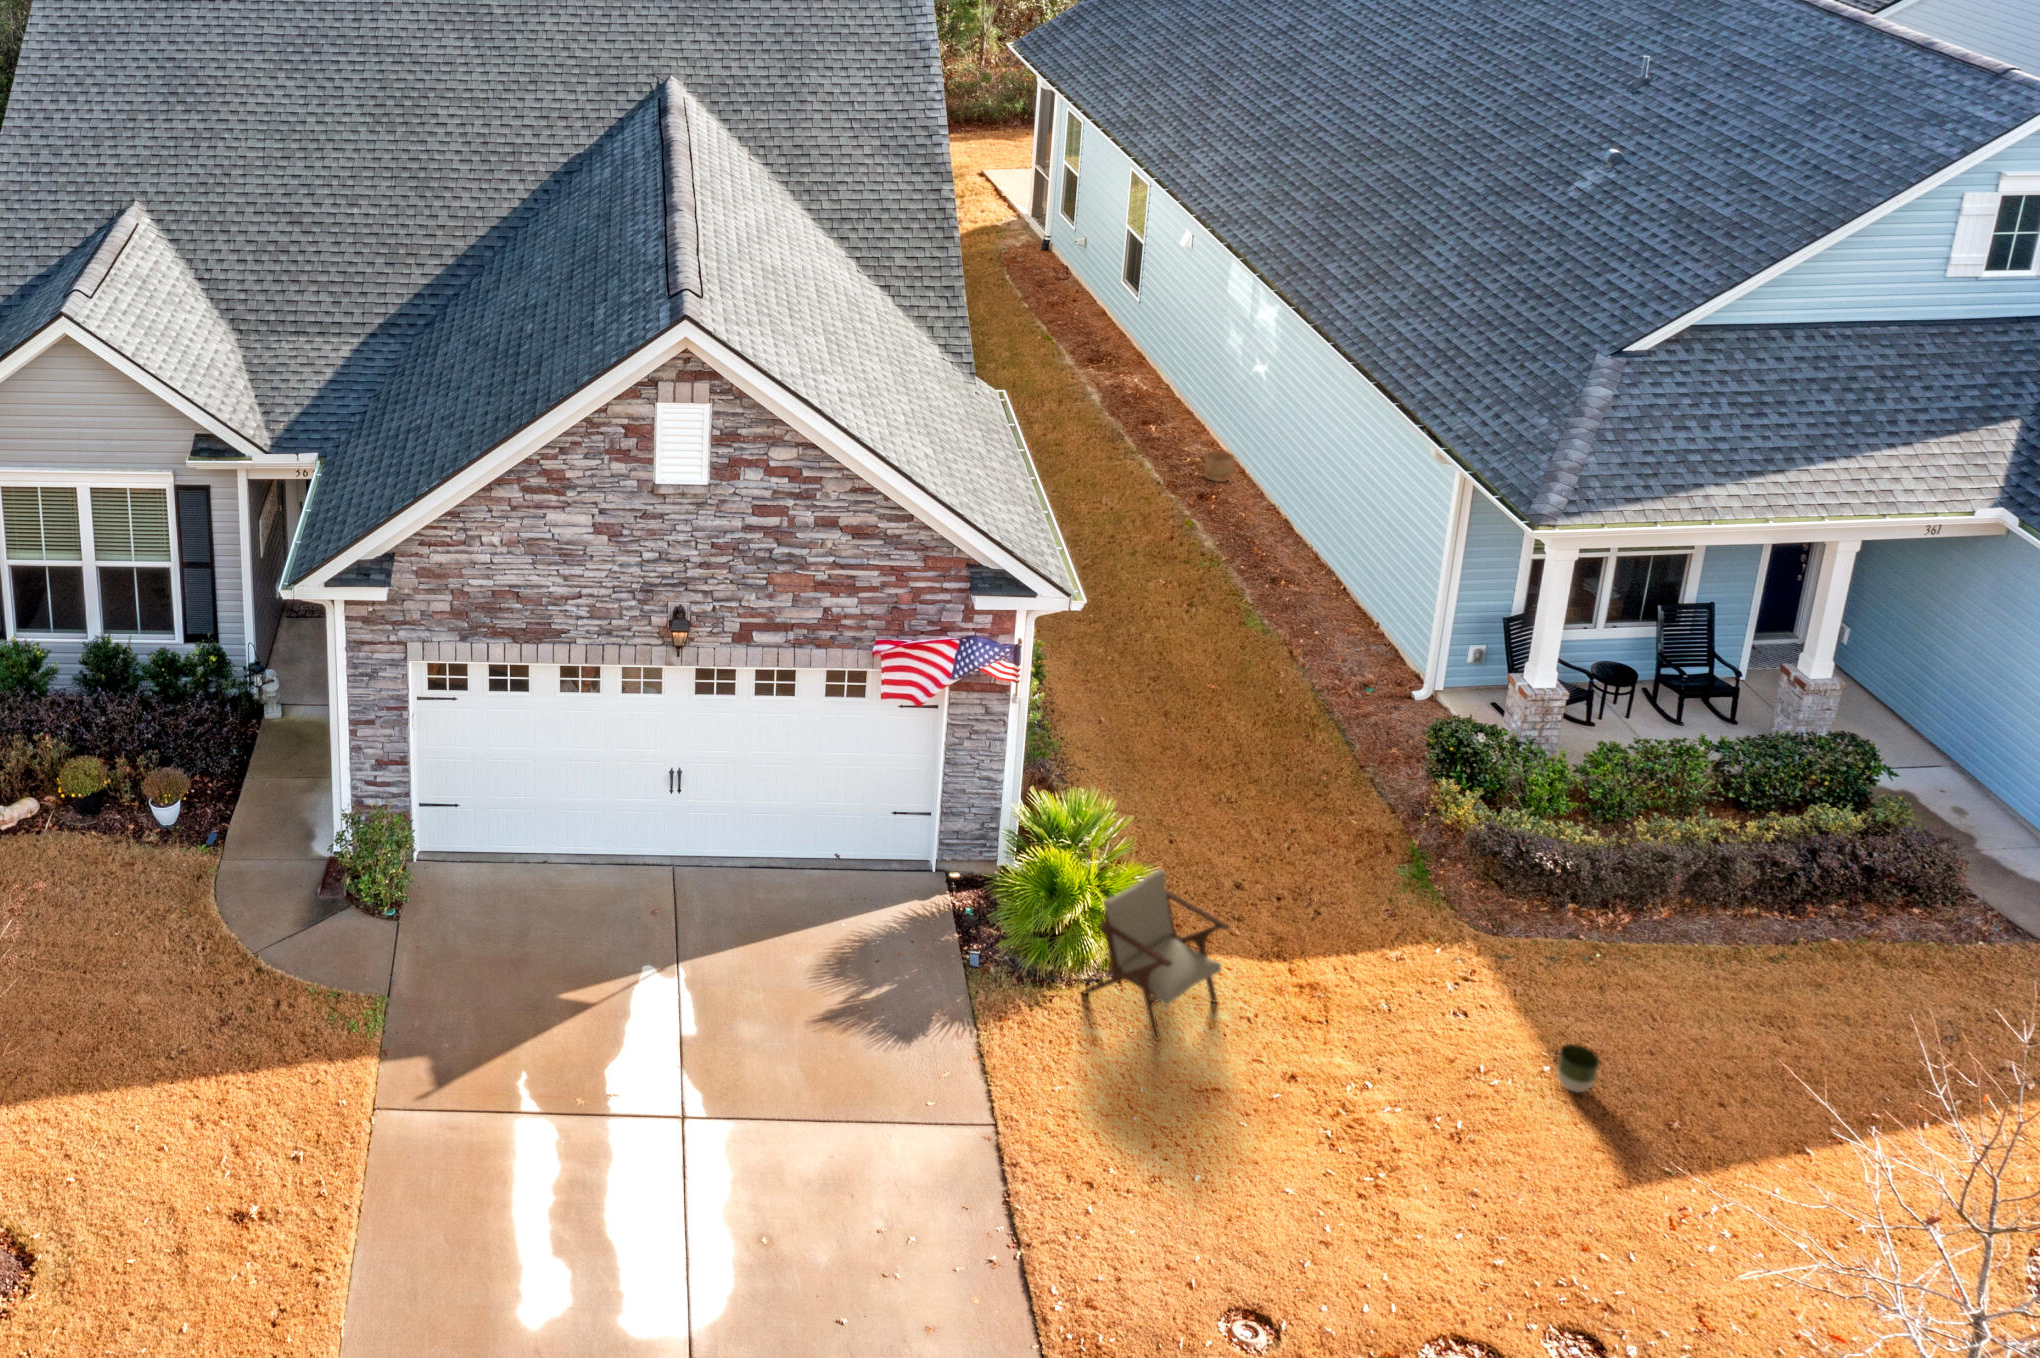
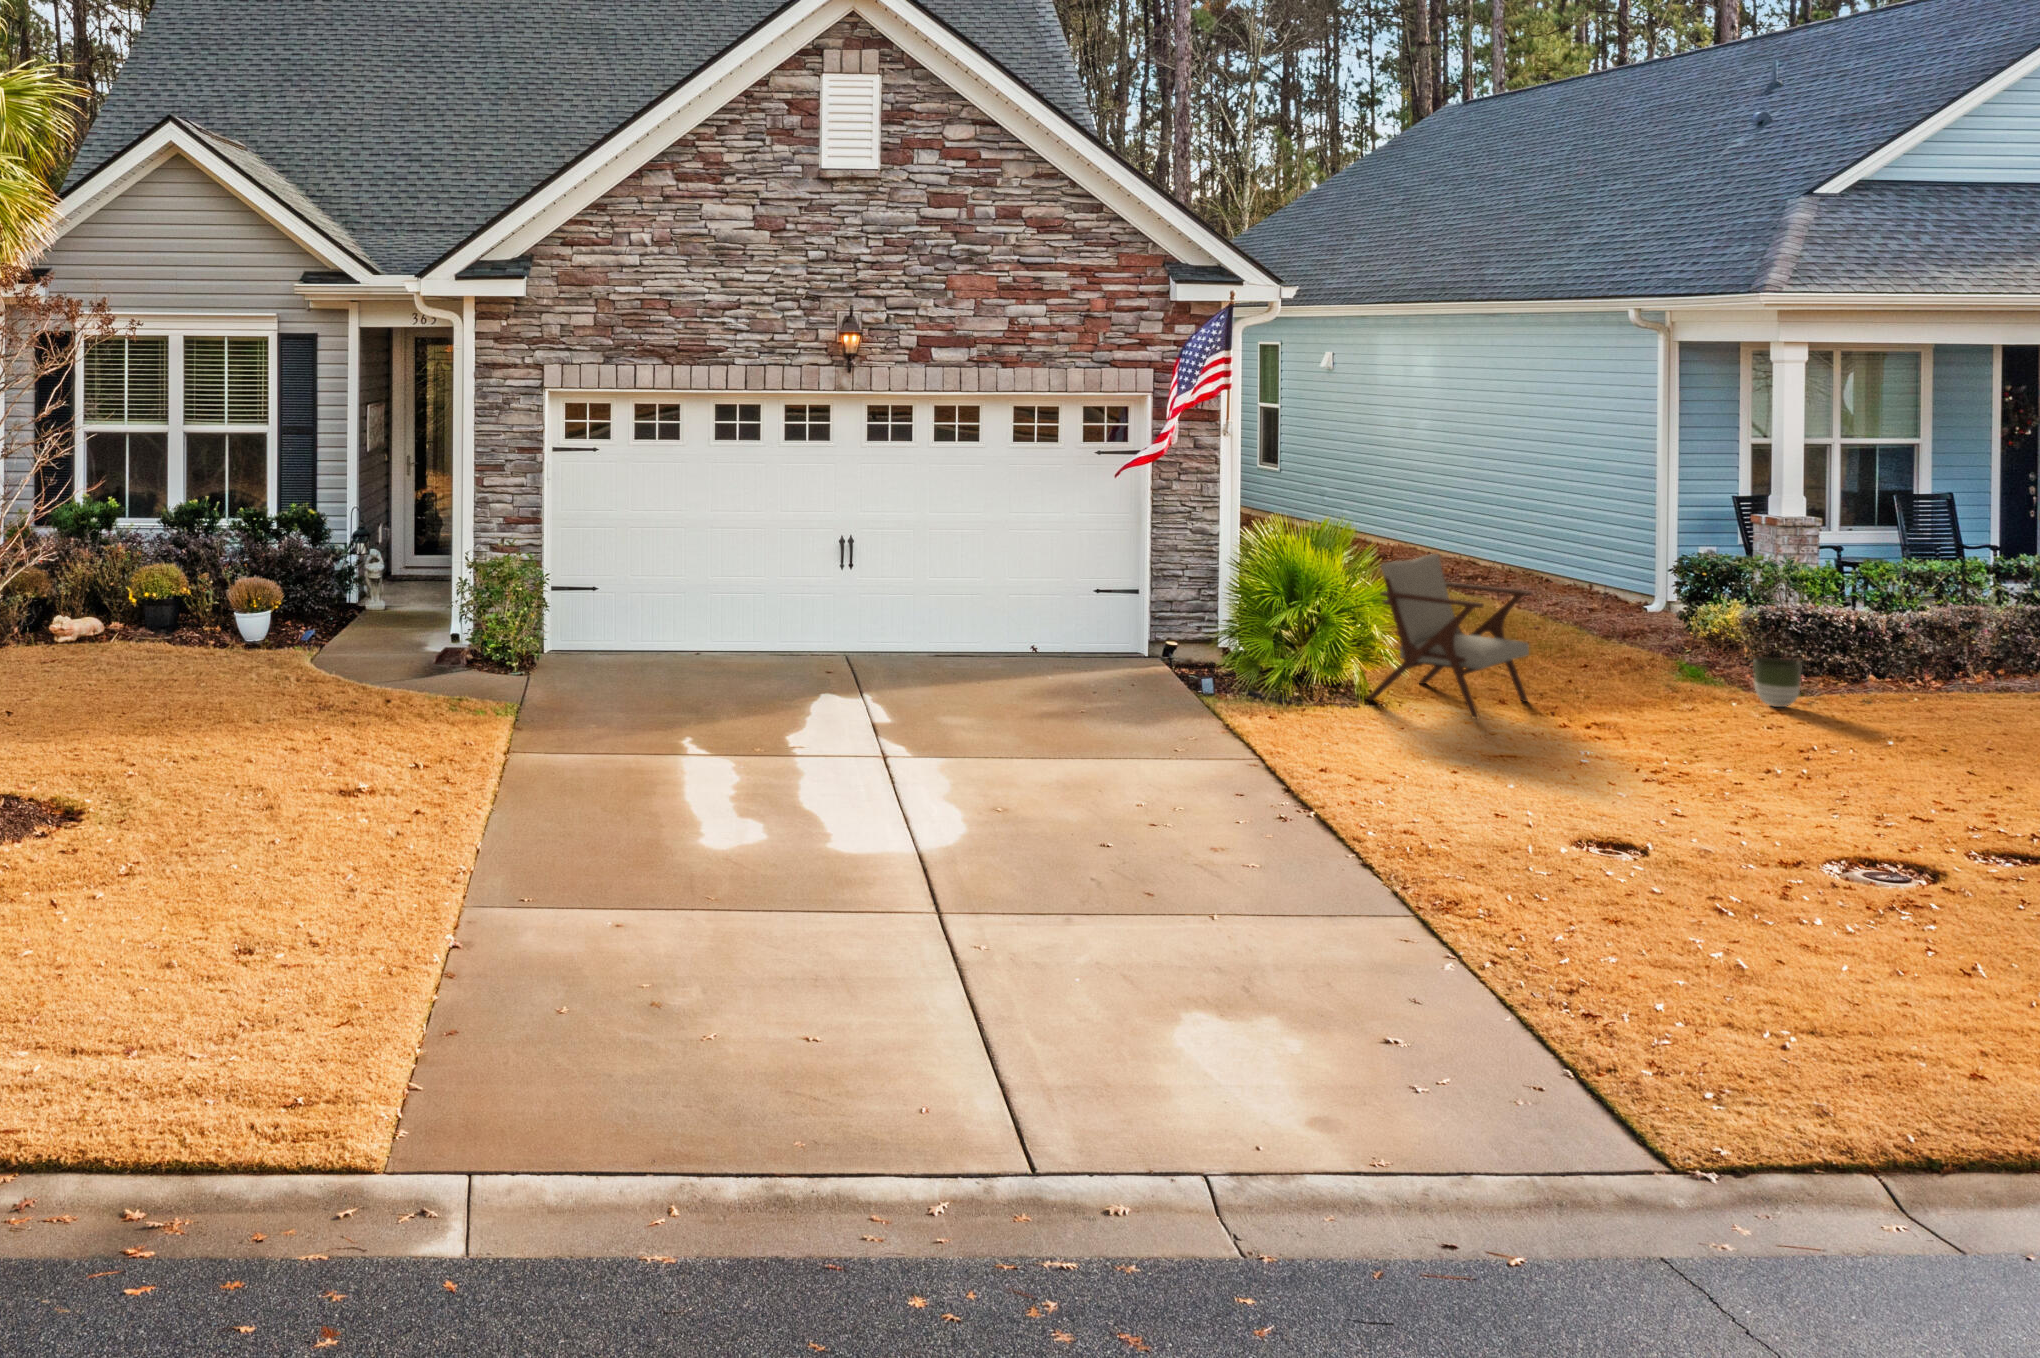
wooden bucket: present [1204,451,1234,482] -> none [1309,488,1339,512]
planter: present [1558,1044,1600,1092] -> present [1753,658,1801,707]

